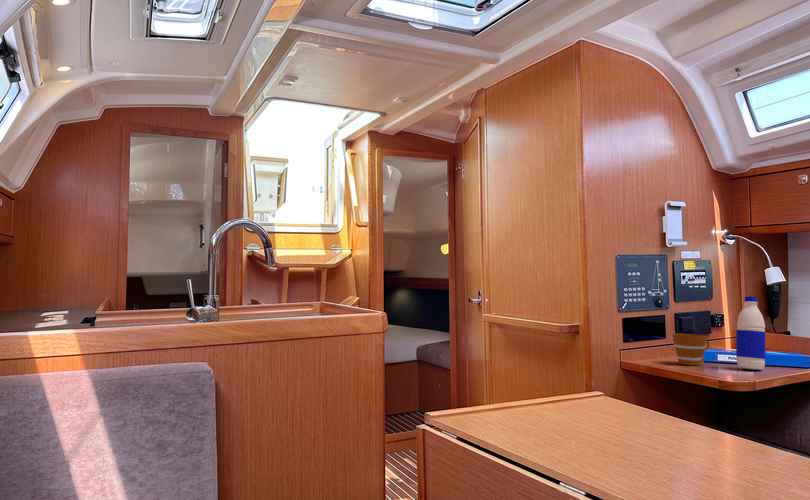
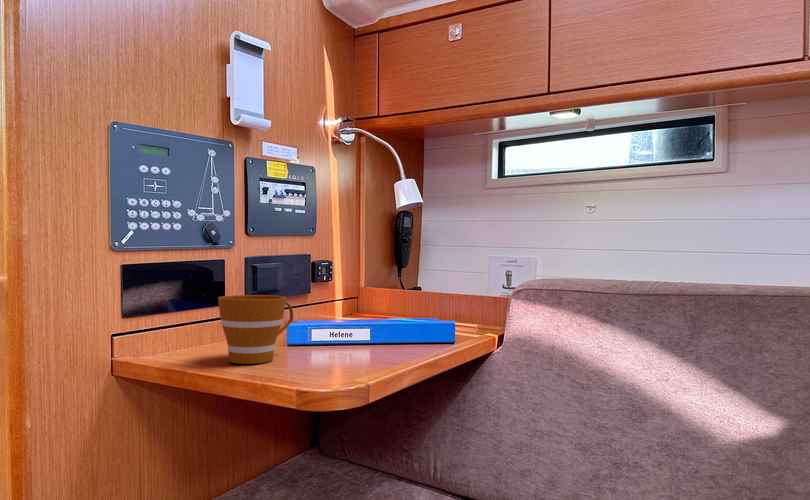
water bottle: present [736,297,765,370] -> none [338,210,392,363]

